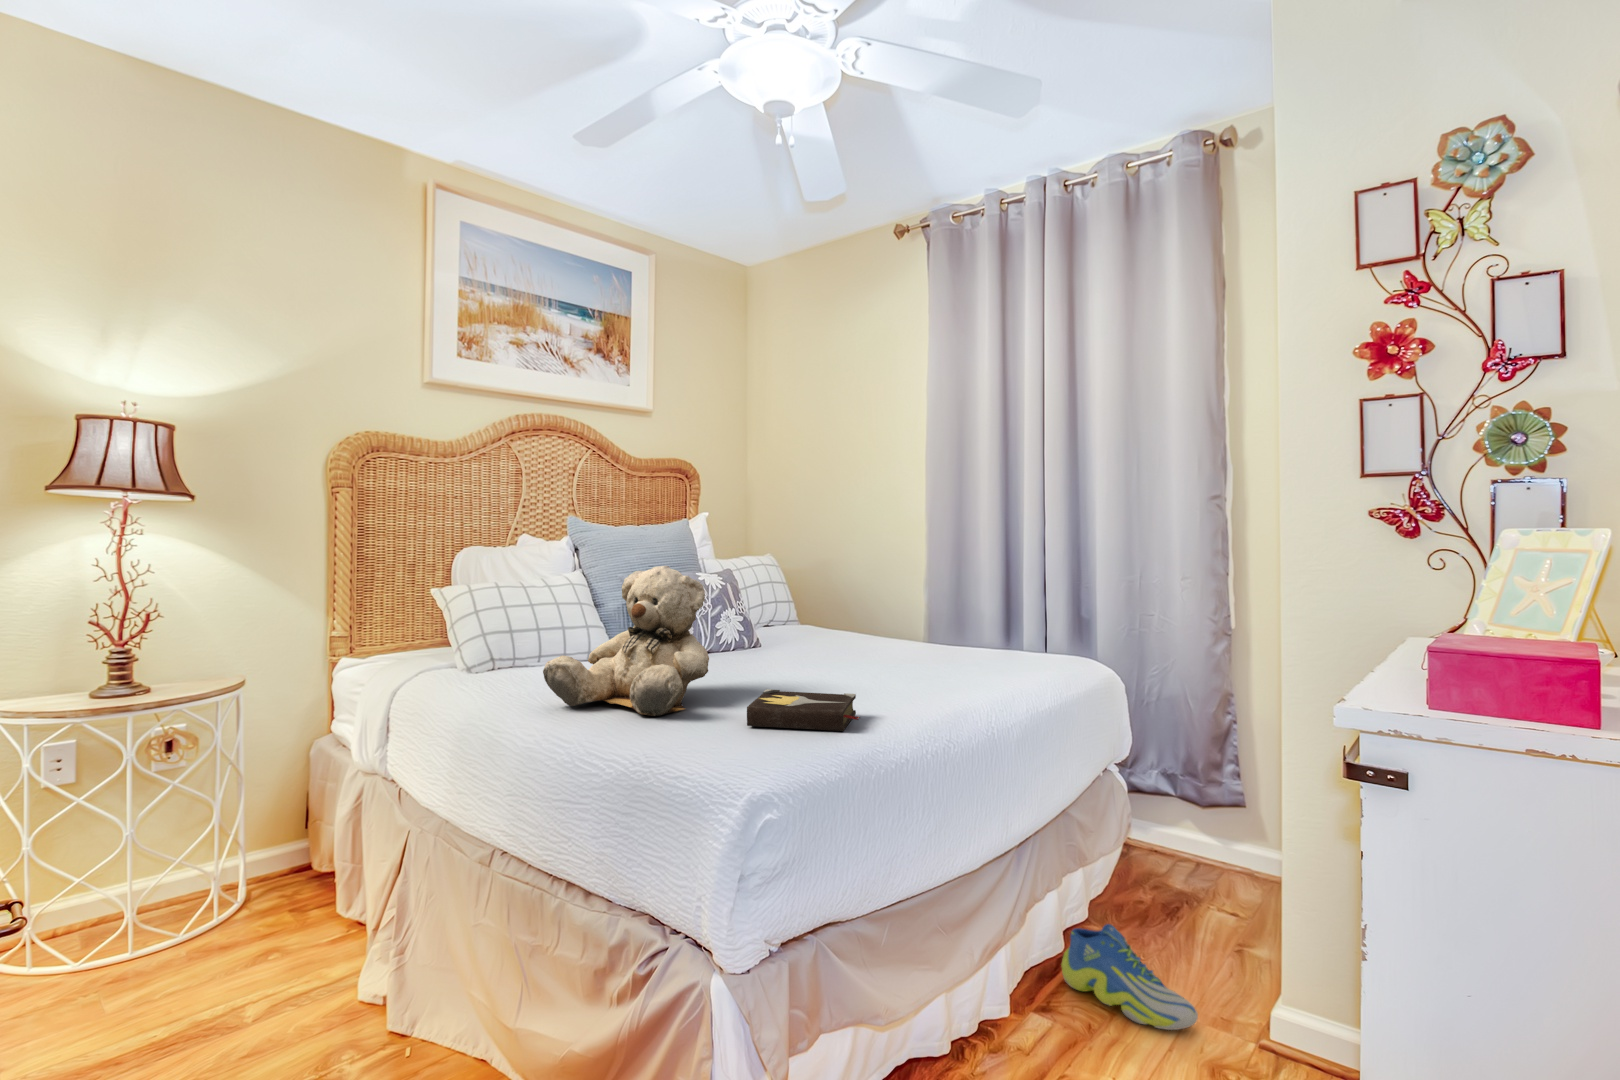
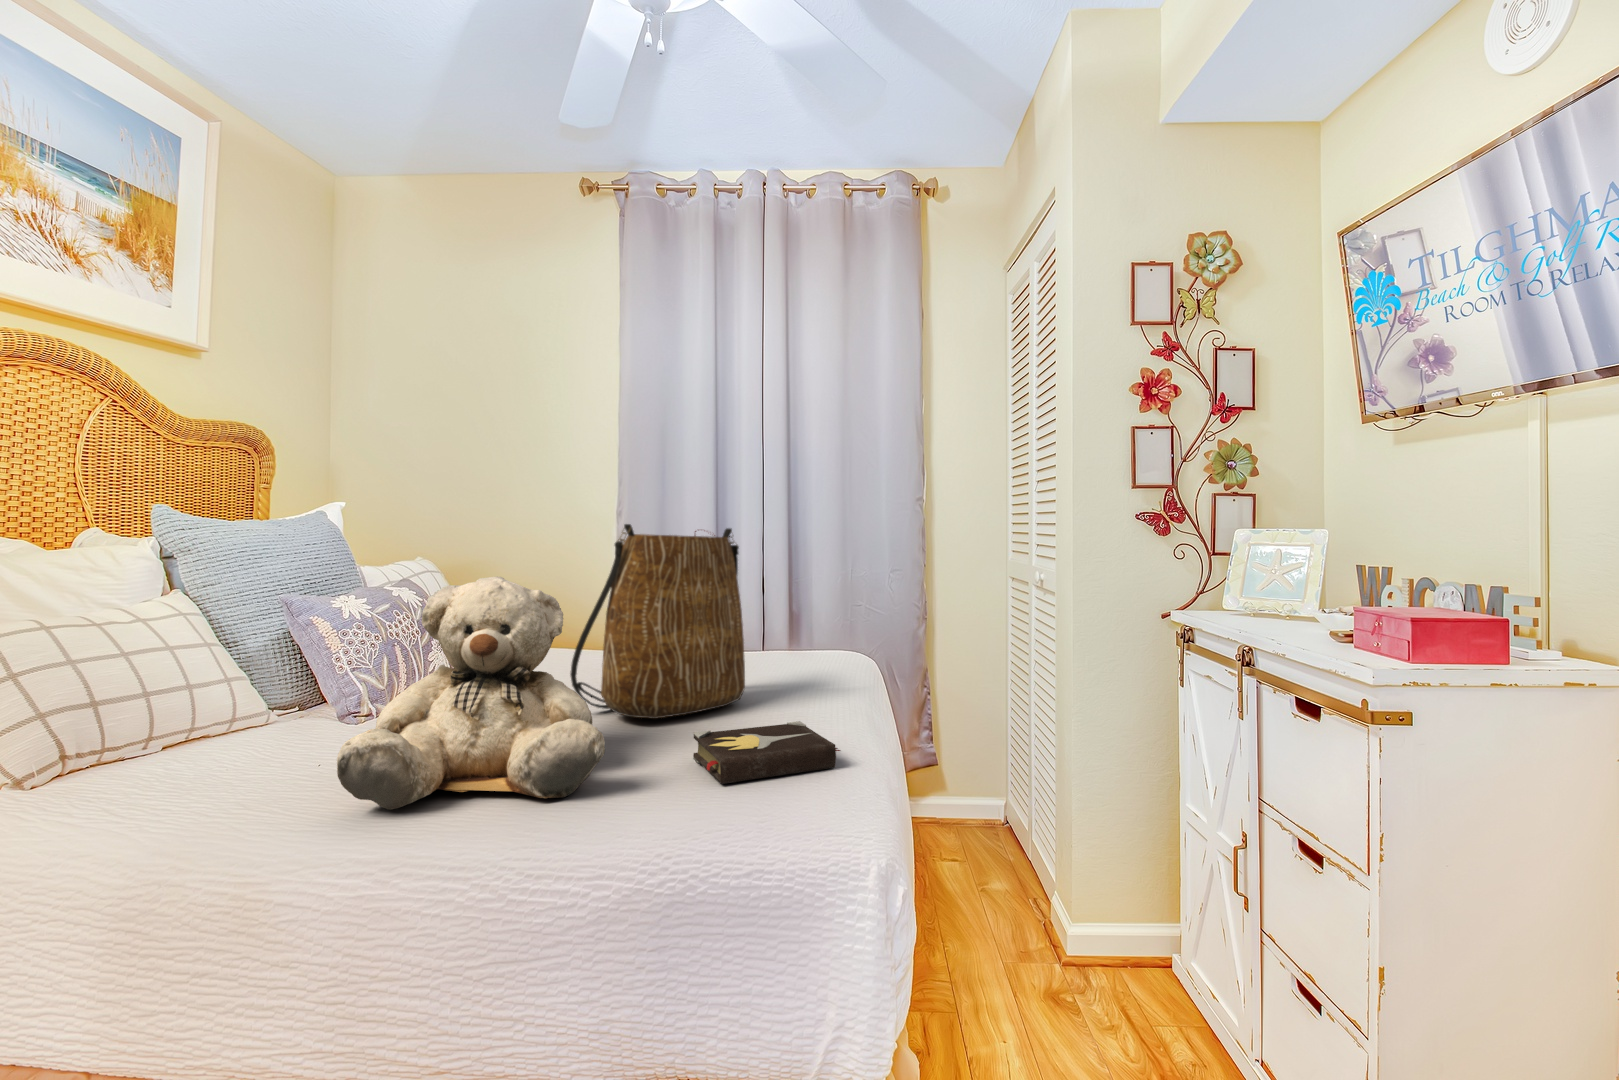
tote bag: none [753,528,899,683] -> present [570,524,745,719]
sneaker: present [1062,924,1198,1030] -> none [910,906,1038,991]

